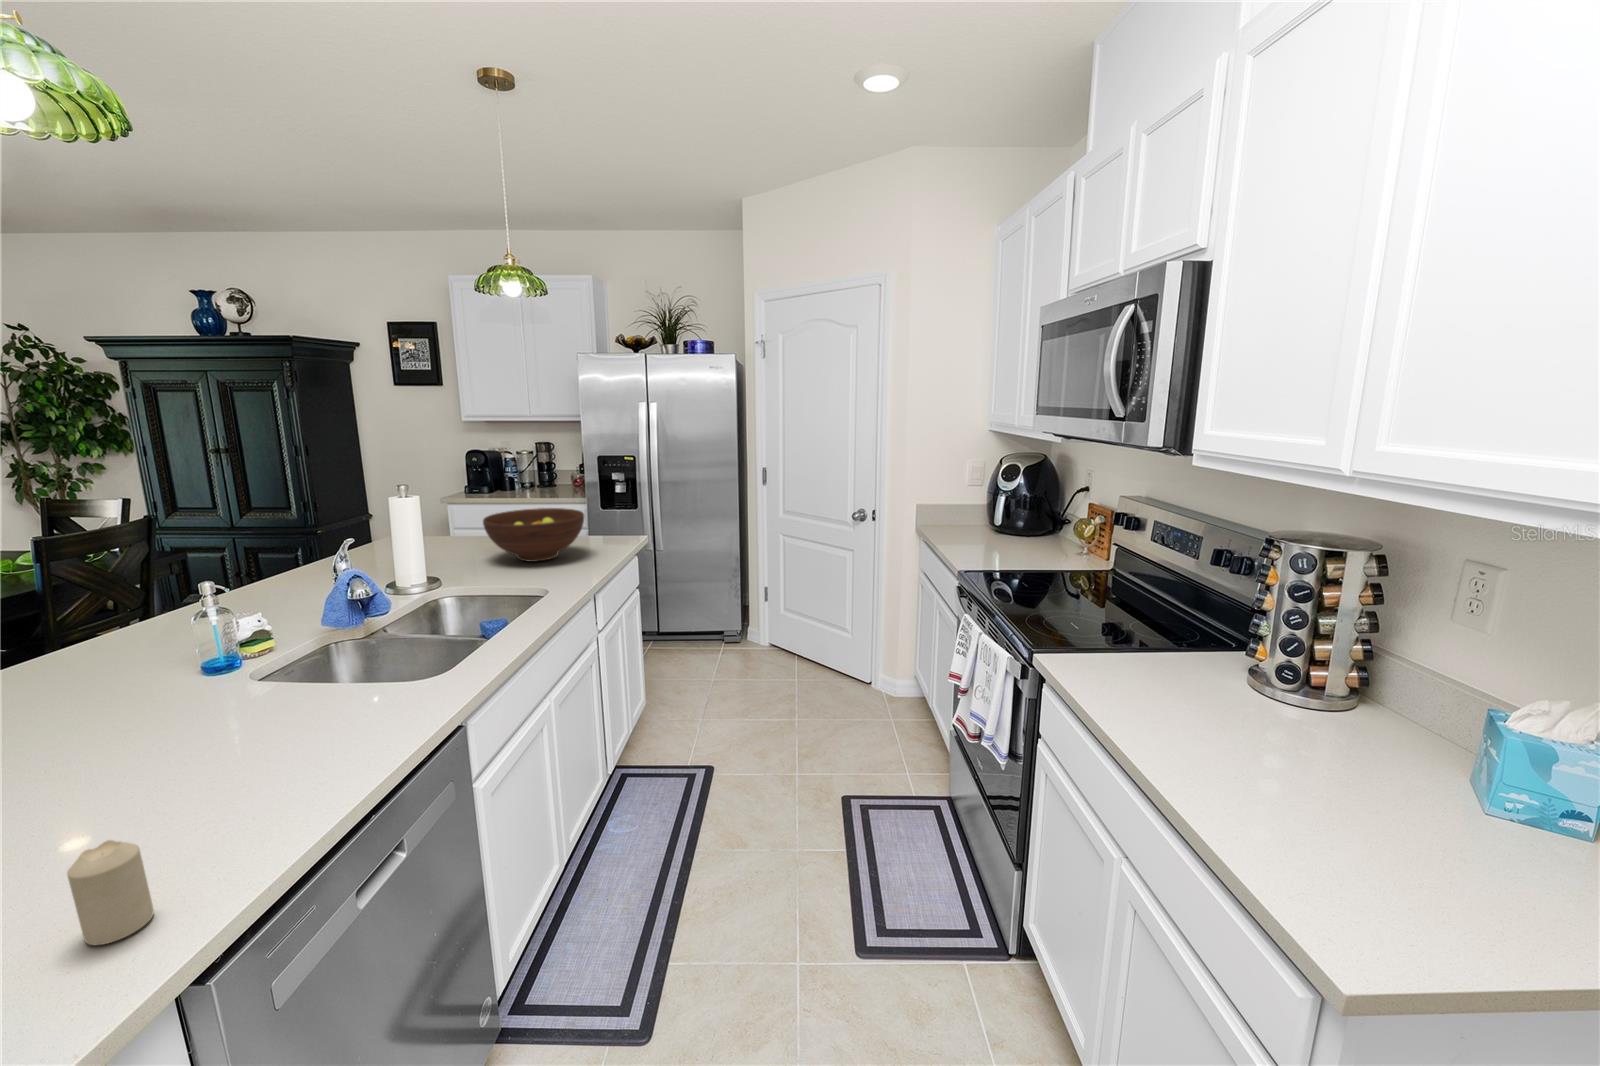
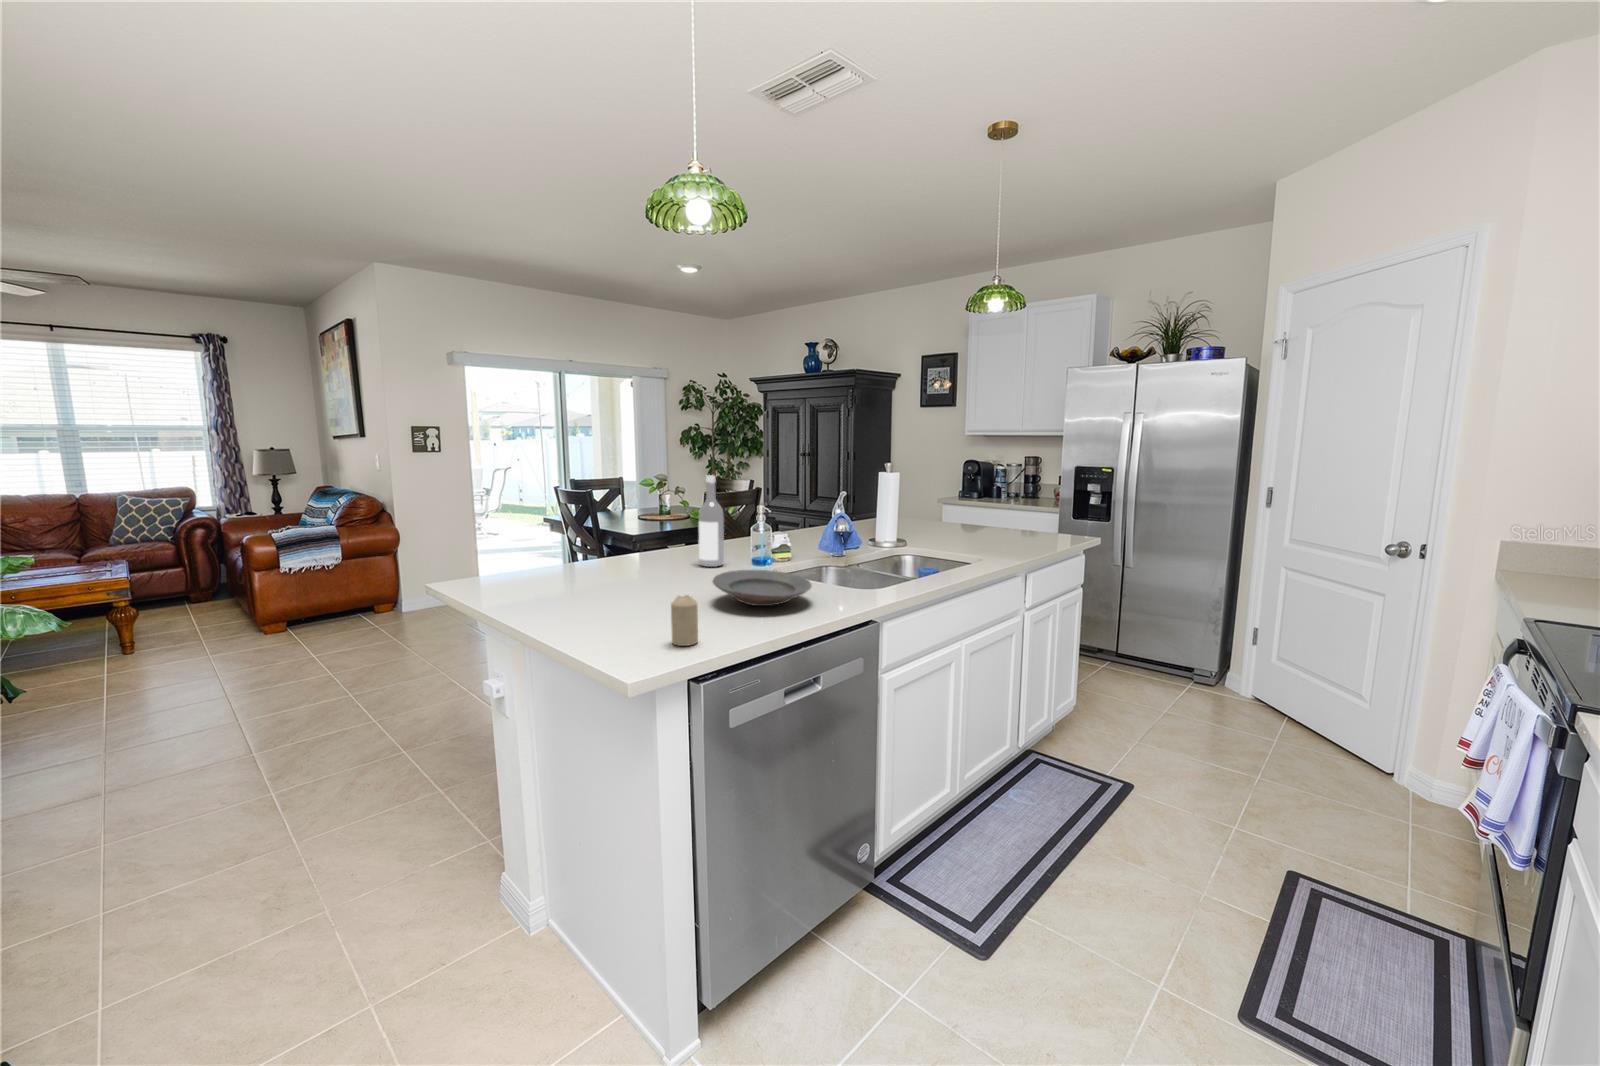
fruit bowl: present [483,508,584,562] -> none [947,499,1033,542]
wine bottle: none [55,549,133,707] -> present [699,475,724,567]
plate: none [140,694,349,776] -> present [713,570,812,606]

